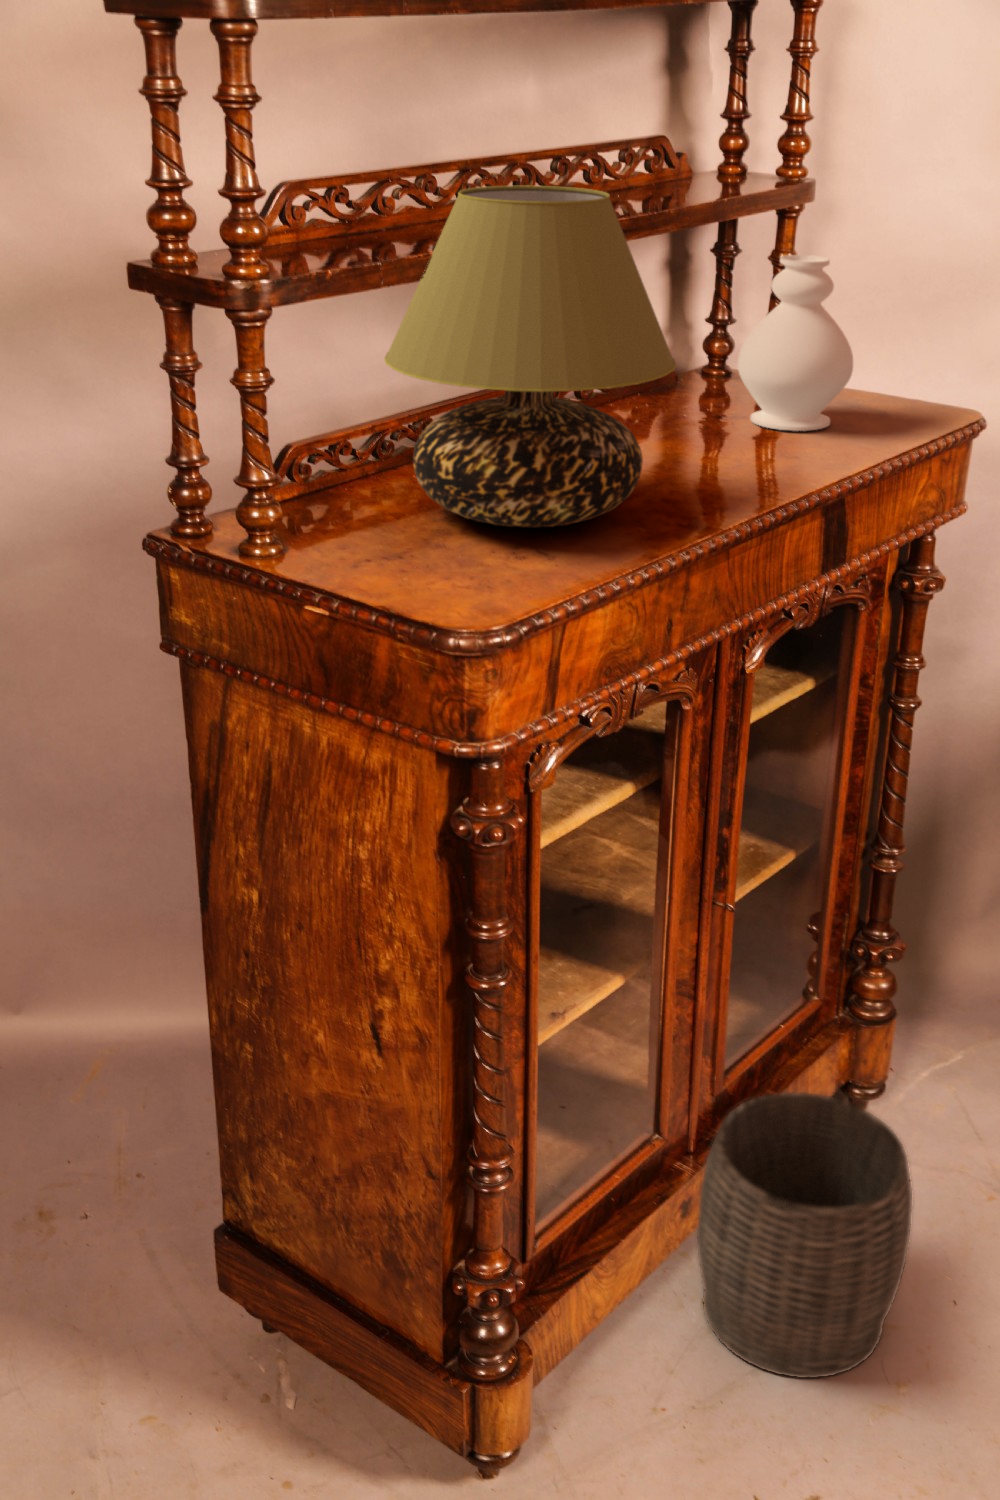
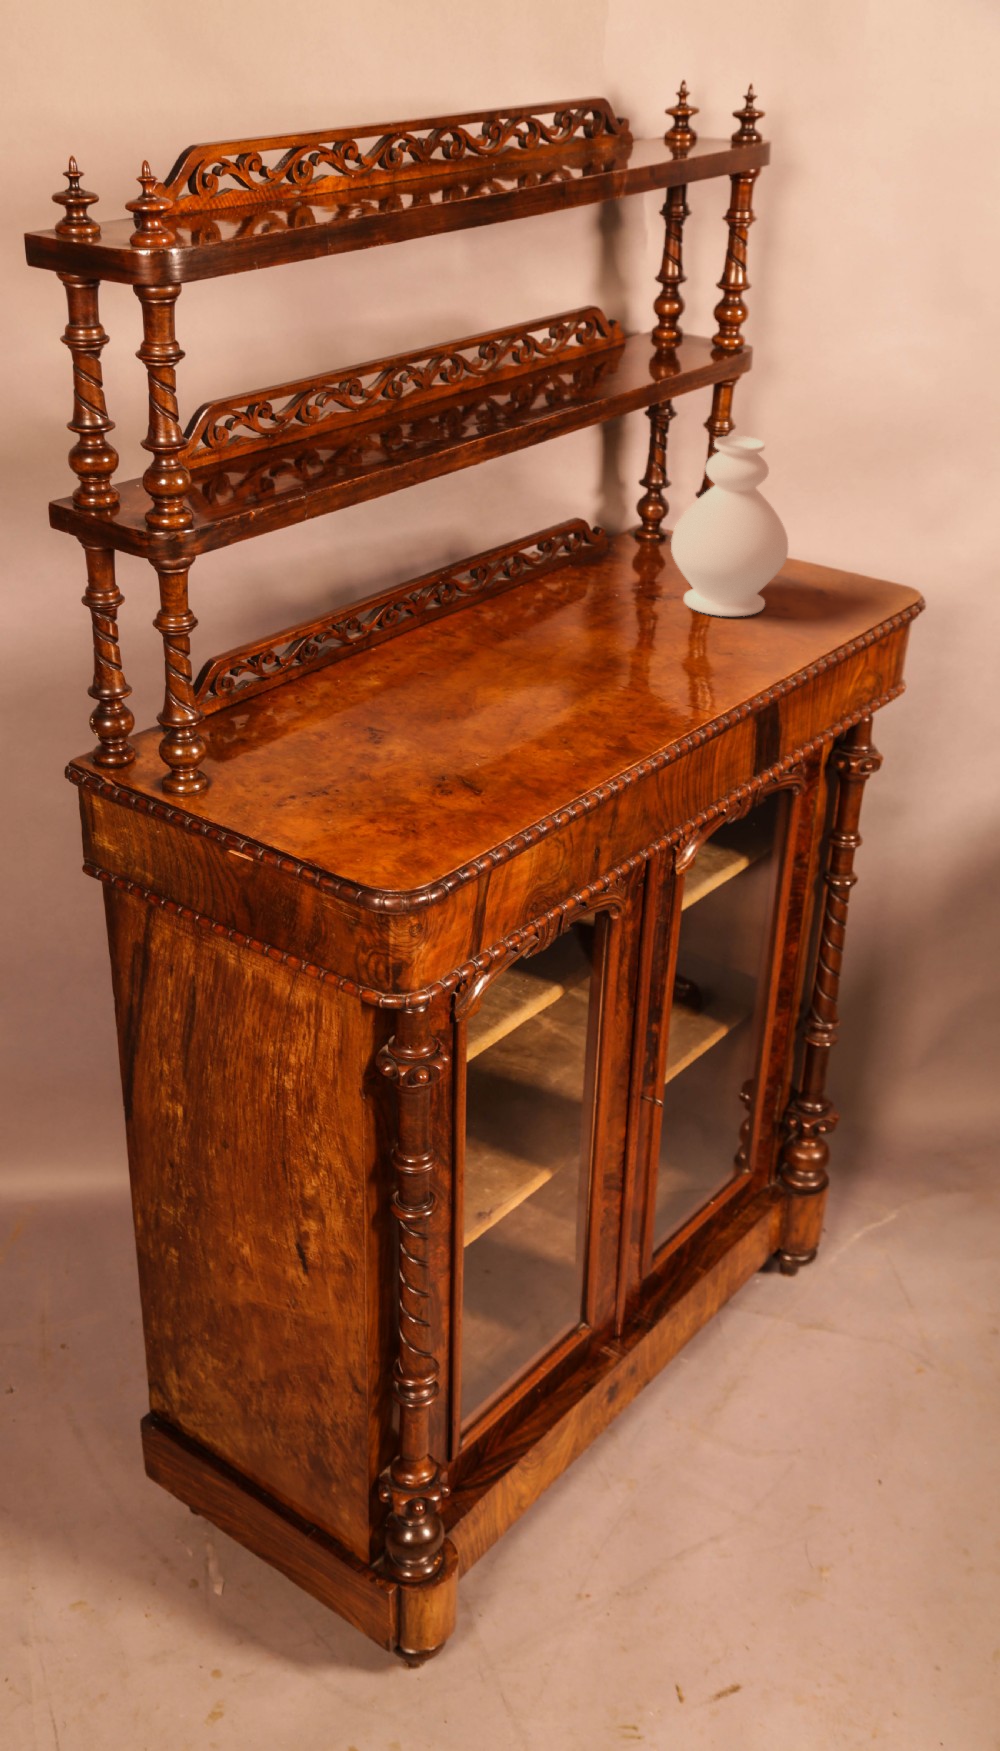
table lamp: present [384,186,676,527] -> none [309,407,603,754]
woven basket: present [697,1092,912,1378] -> none [625,1278,834,1562]

